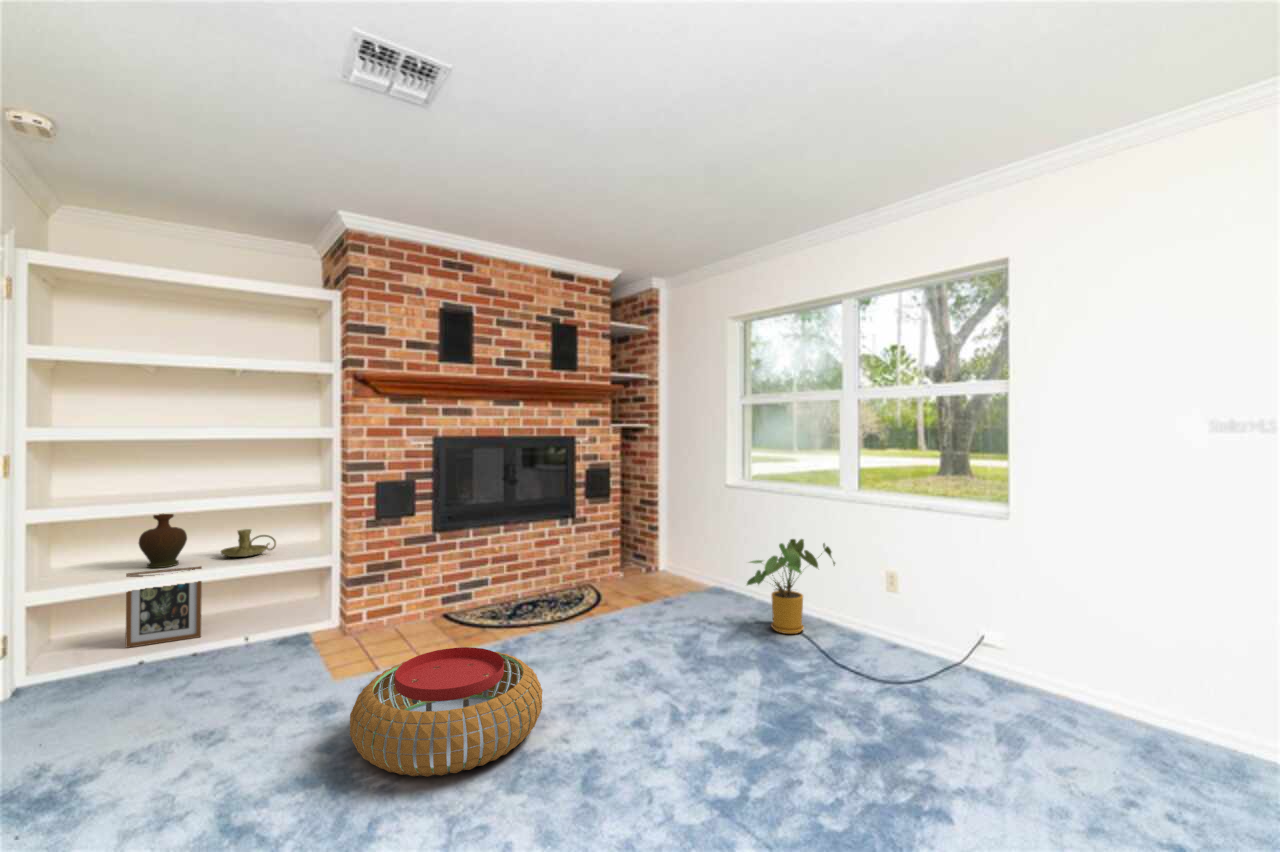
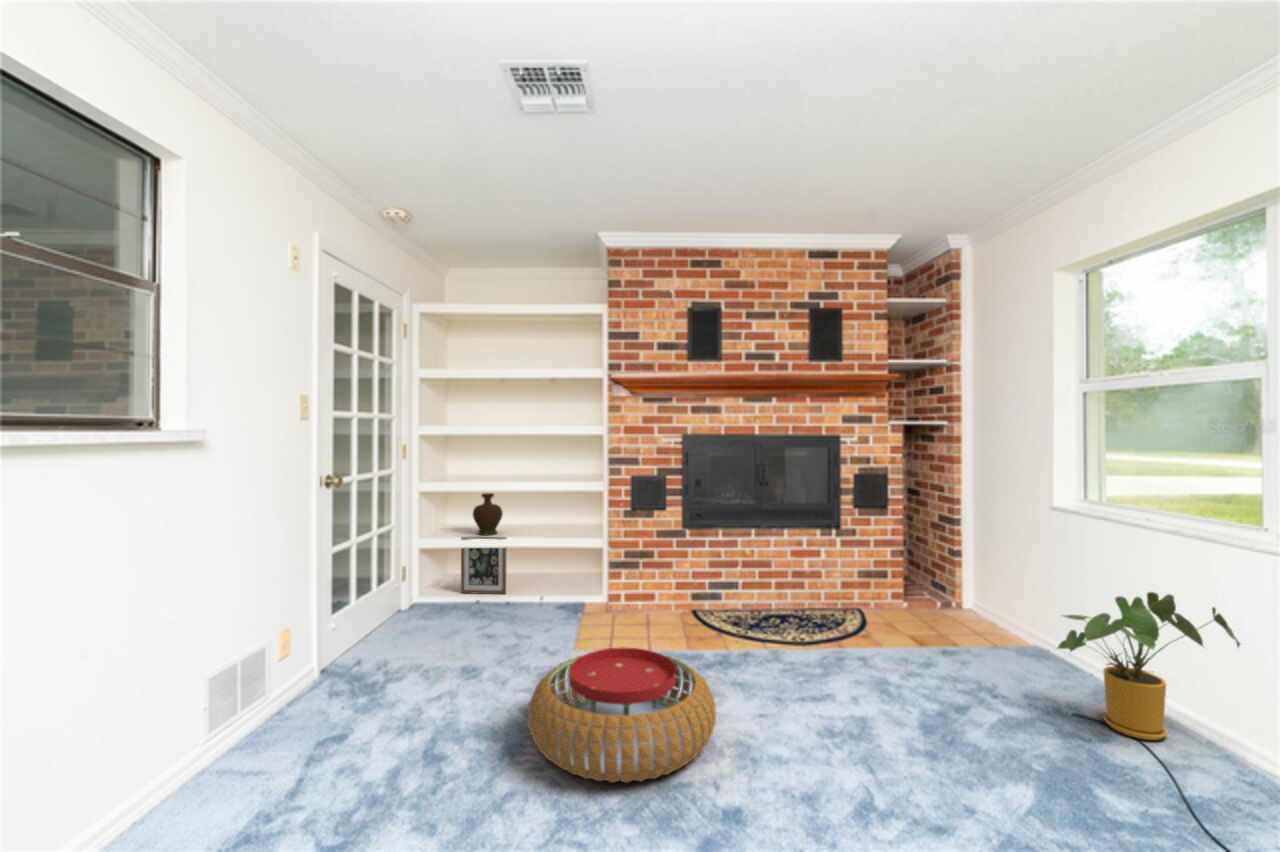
candle holder: present [221,529,276,557] -> none [525,511,562,533]

